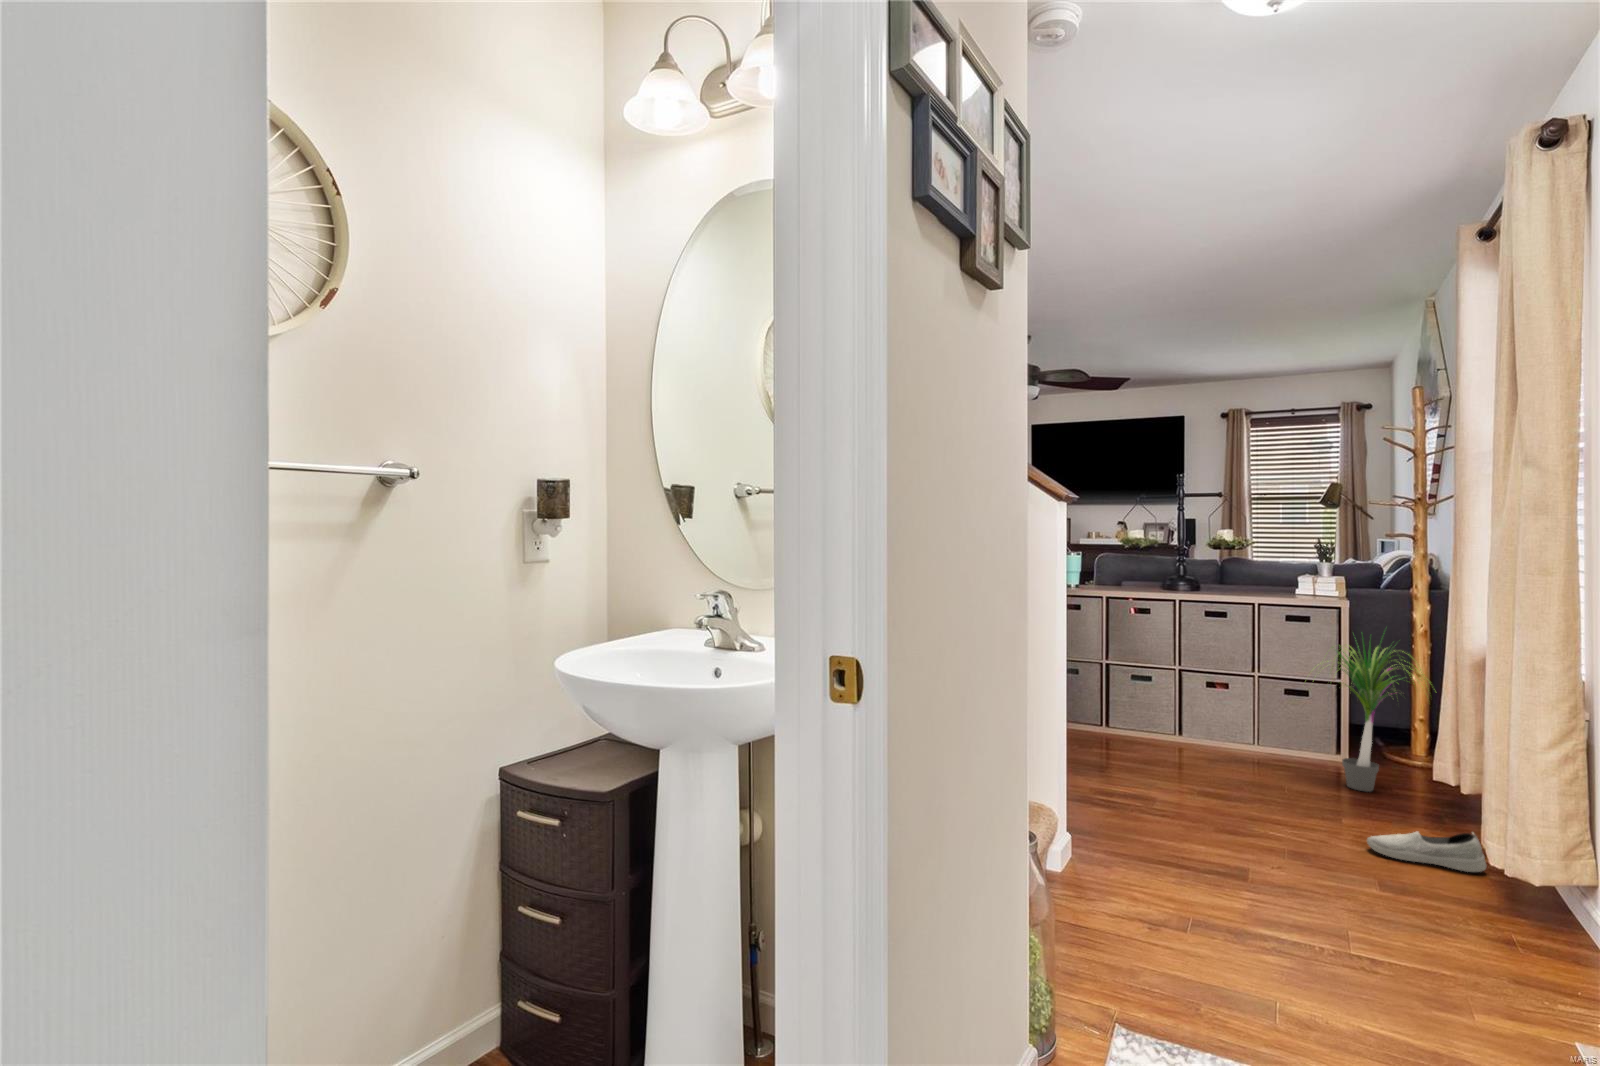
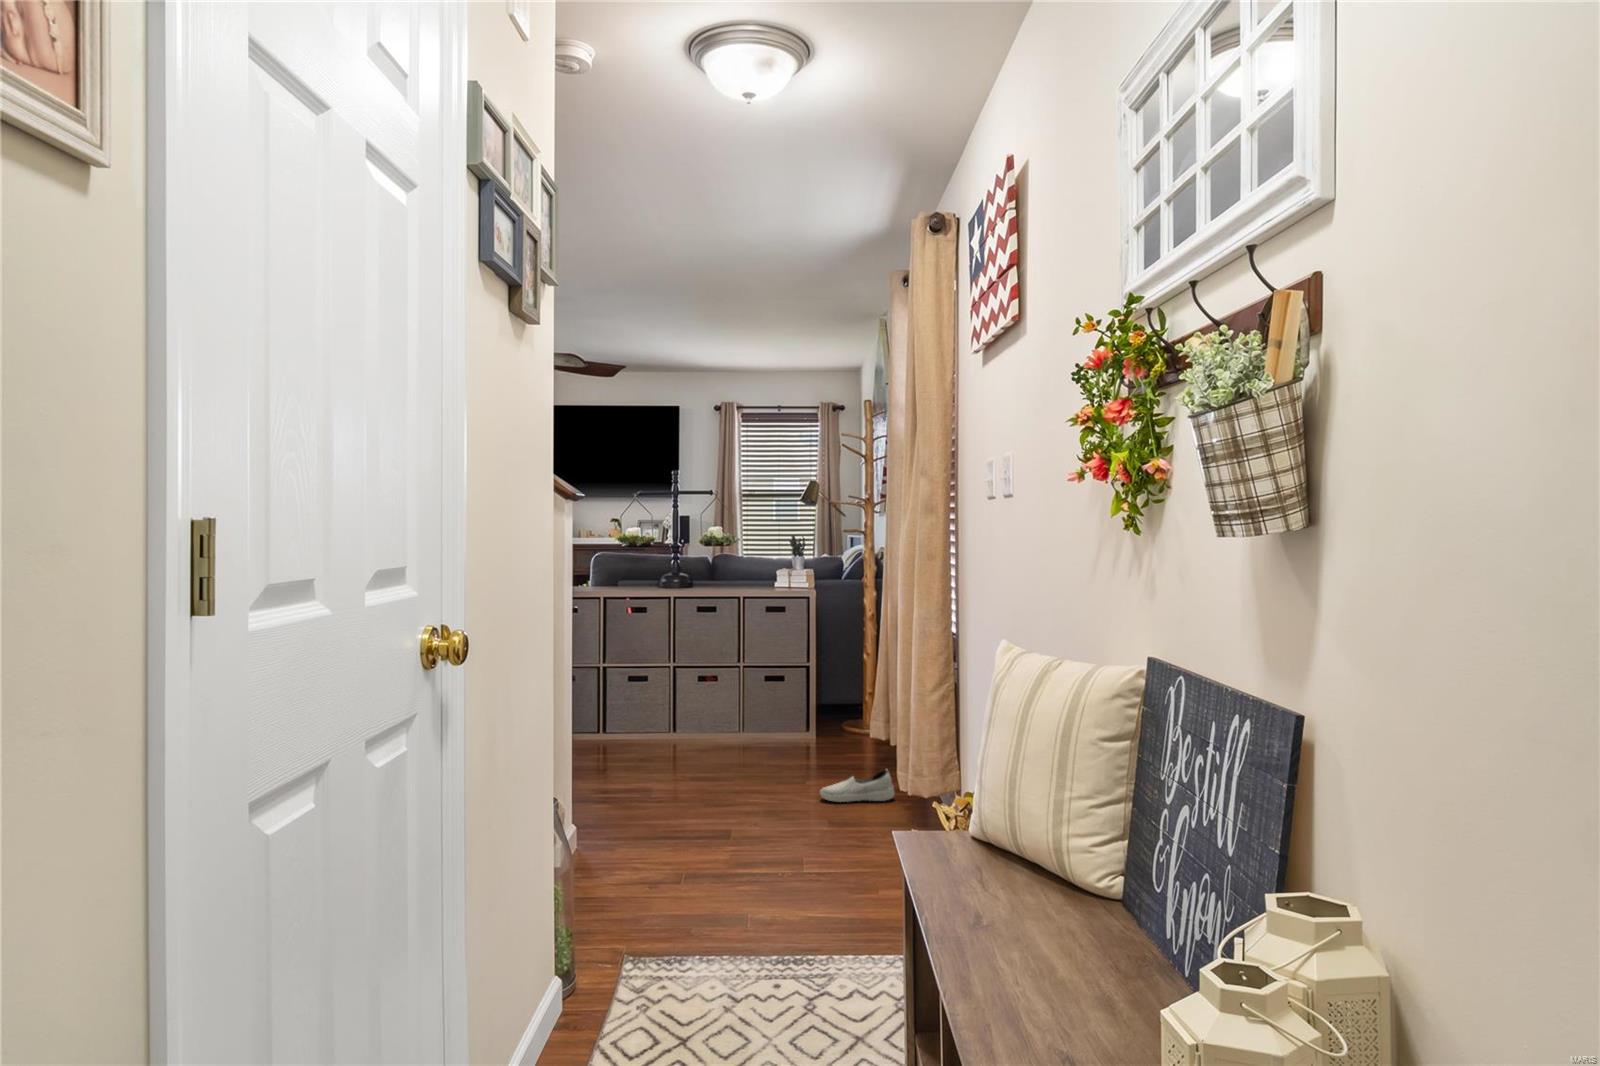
potted plant: present [1313,643,1425,792] -> none [777,608,874,759]

